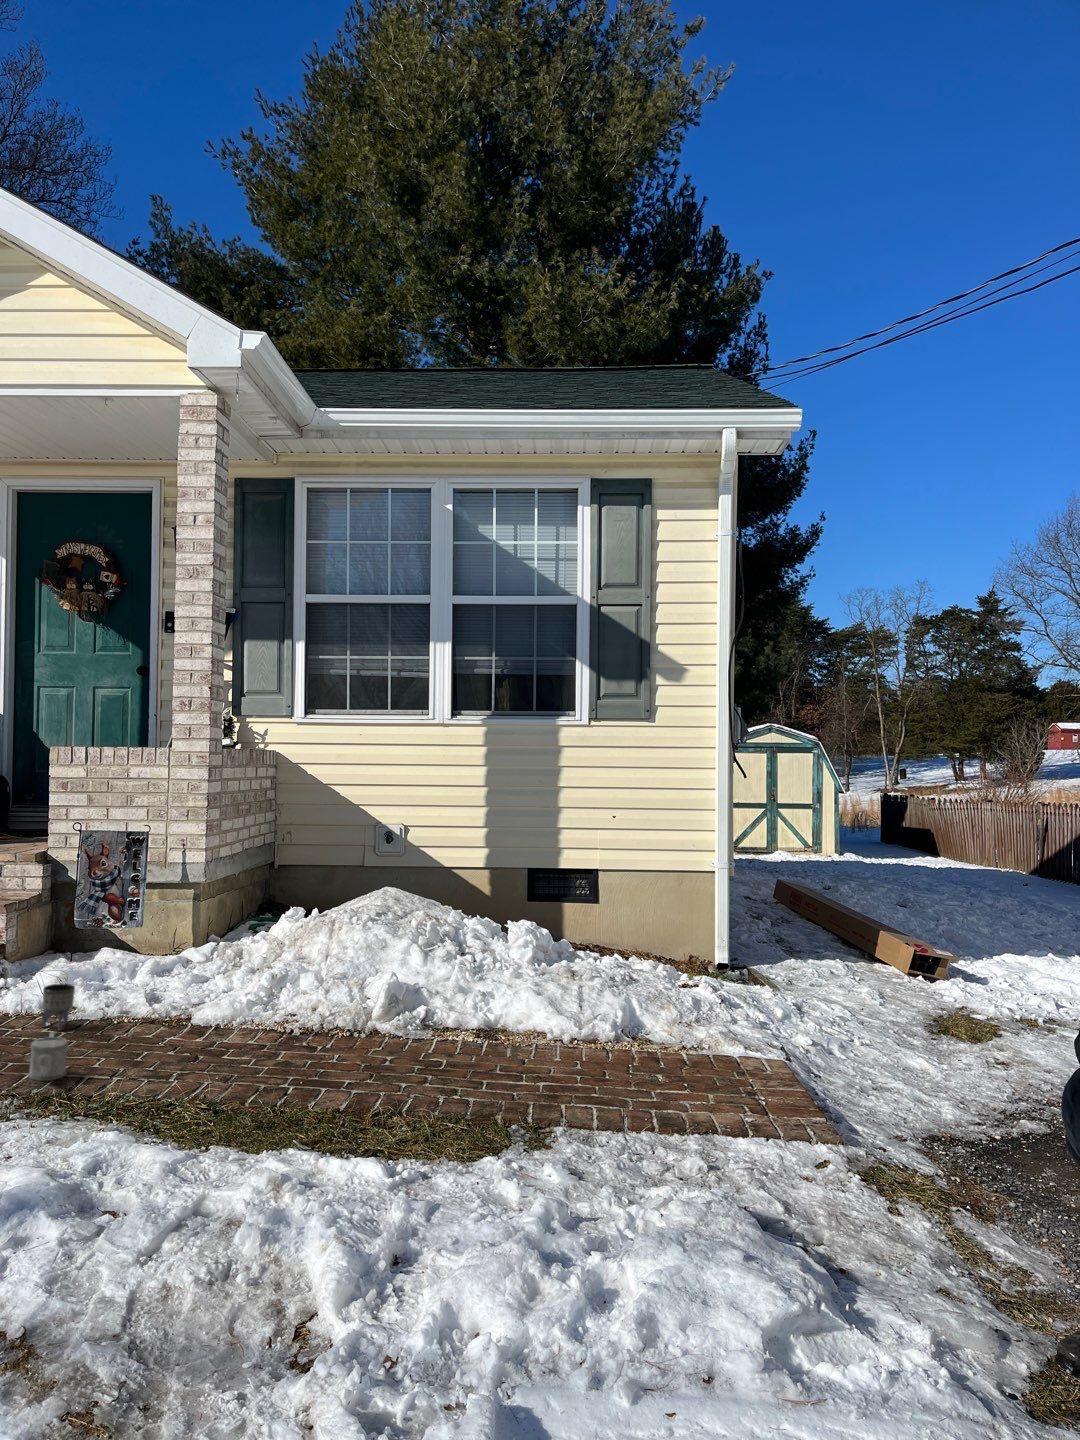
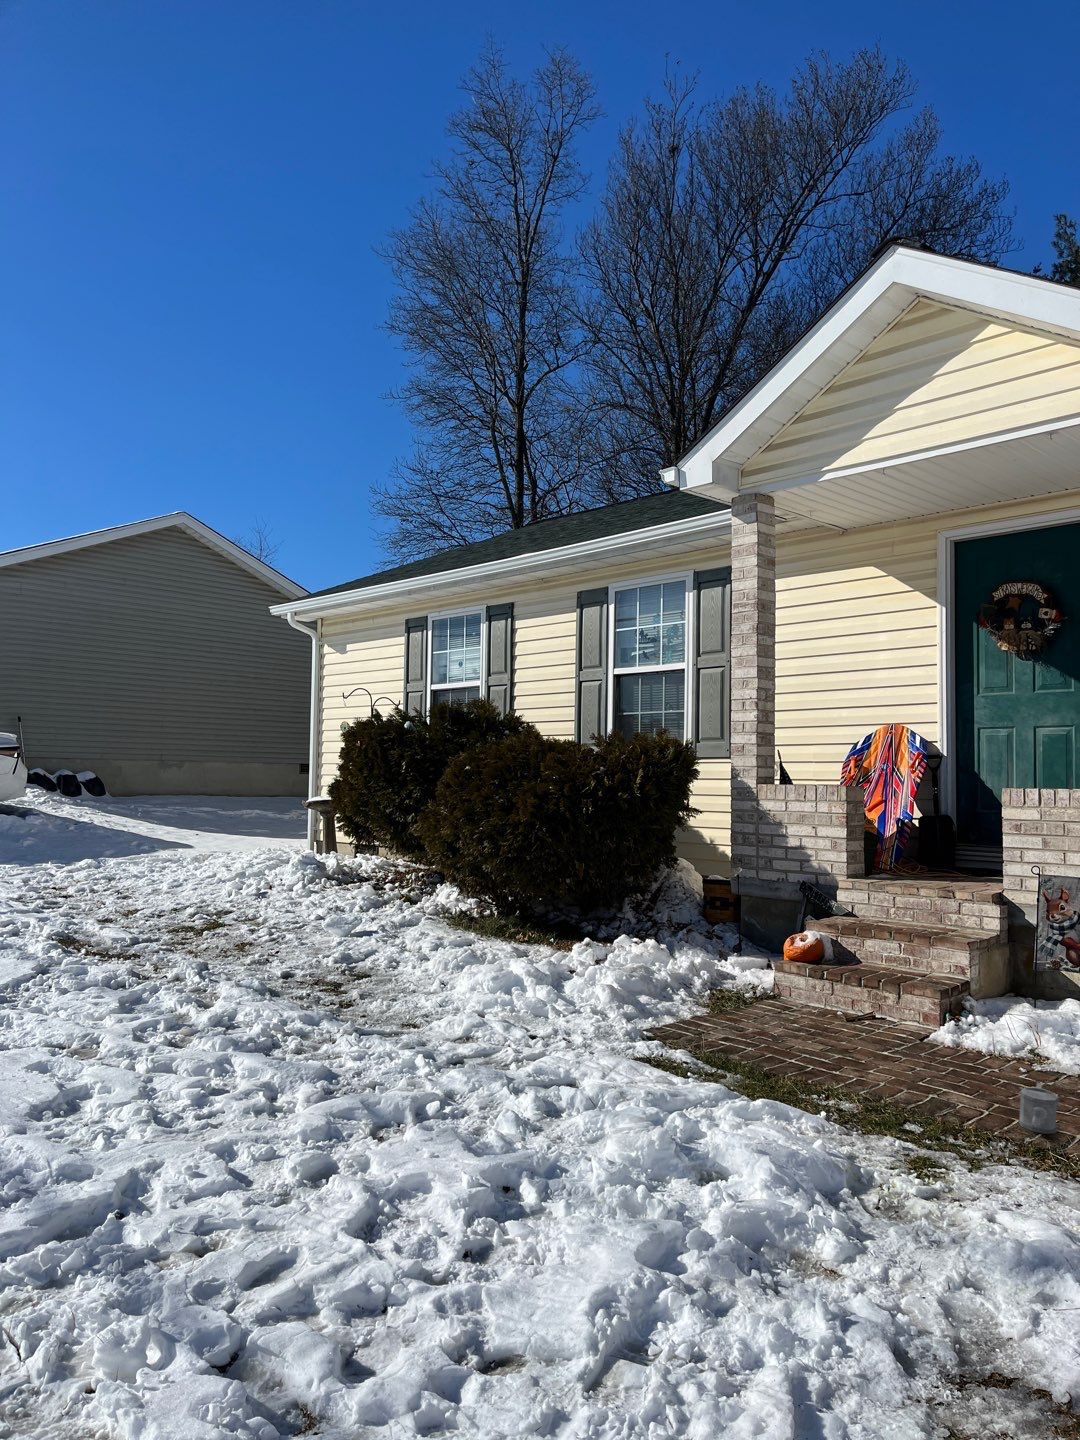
planter: present [42,984,75,1031] -> none [1020,1031,1052,1080]

